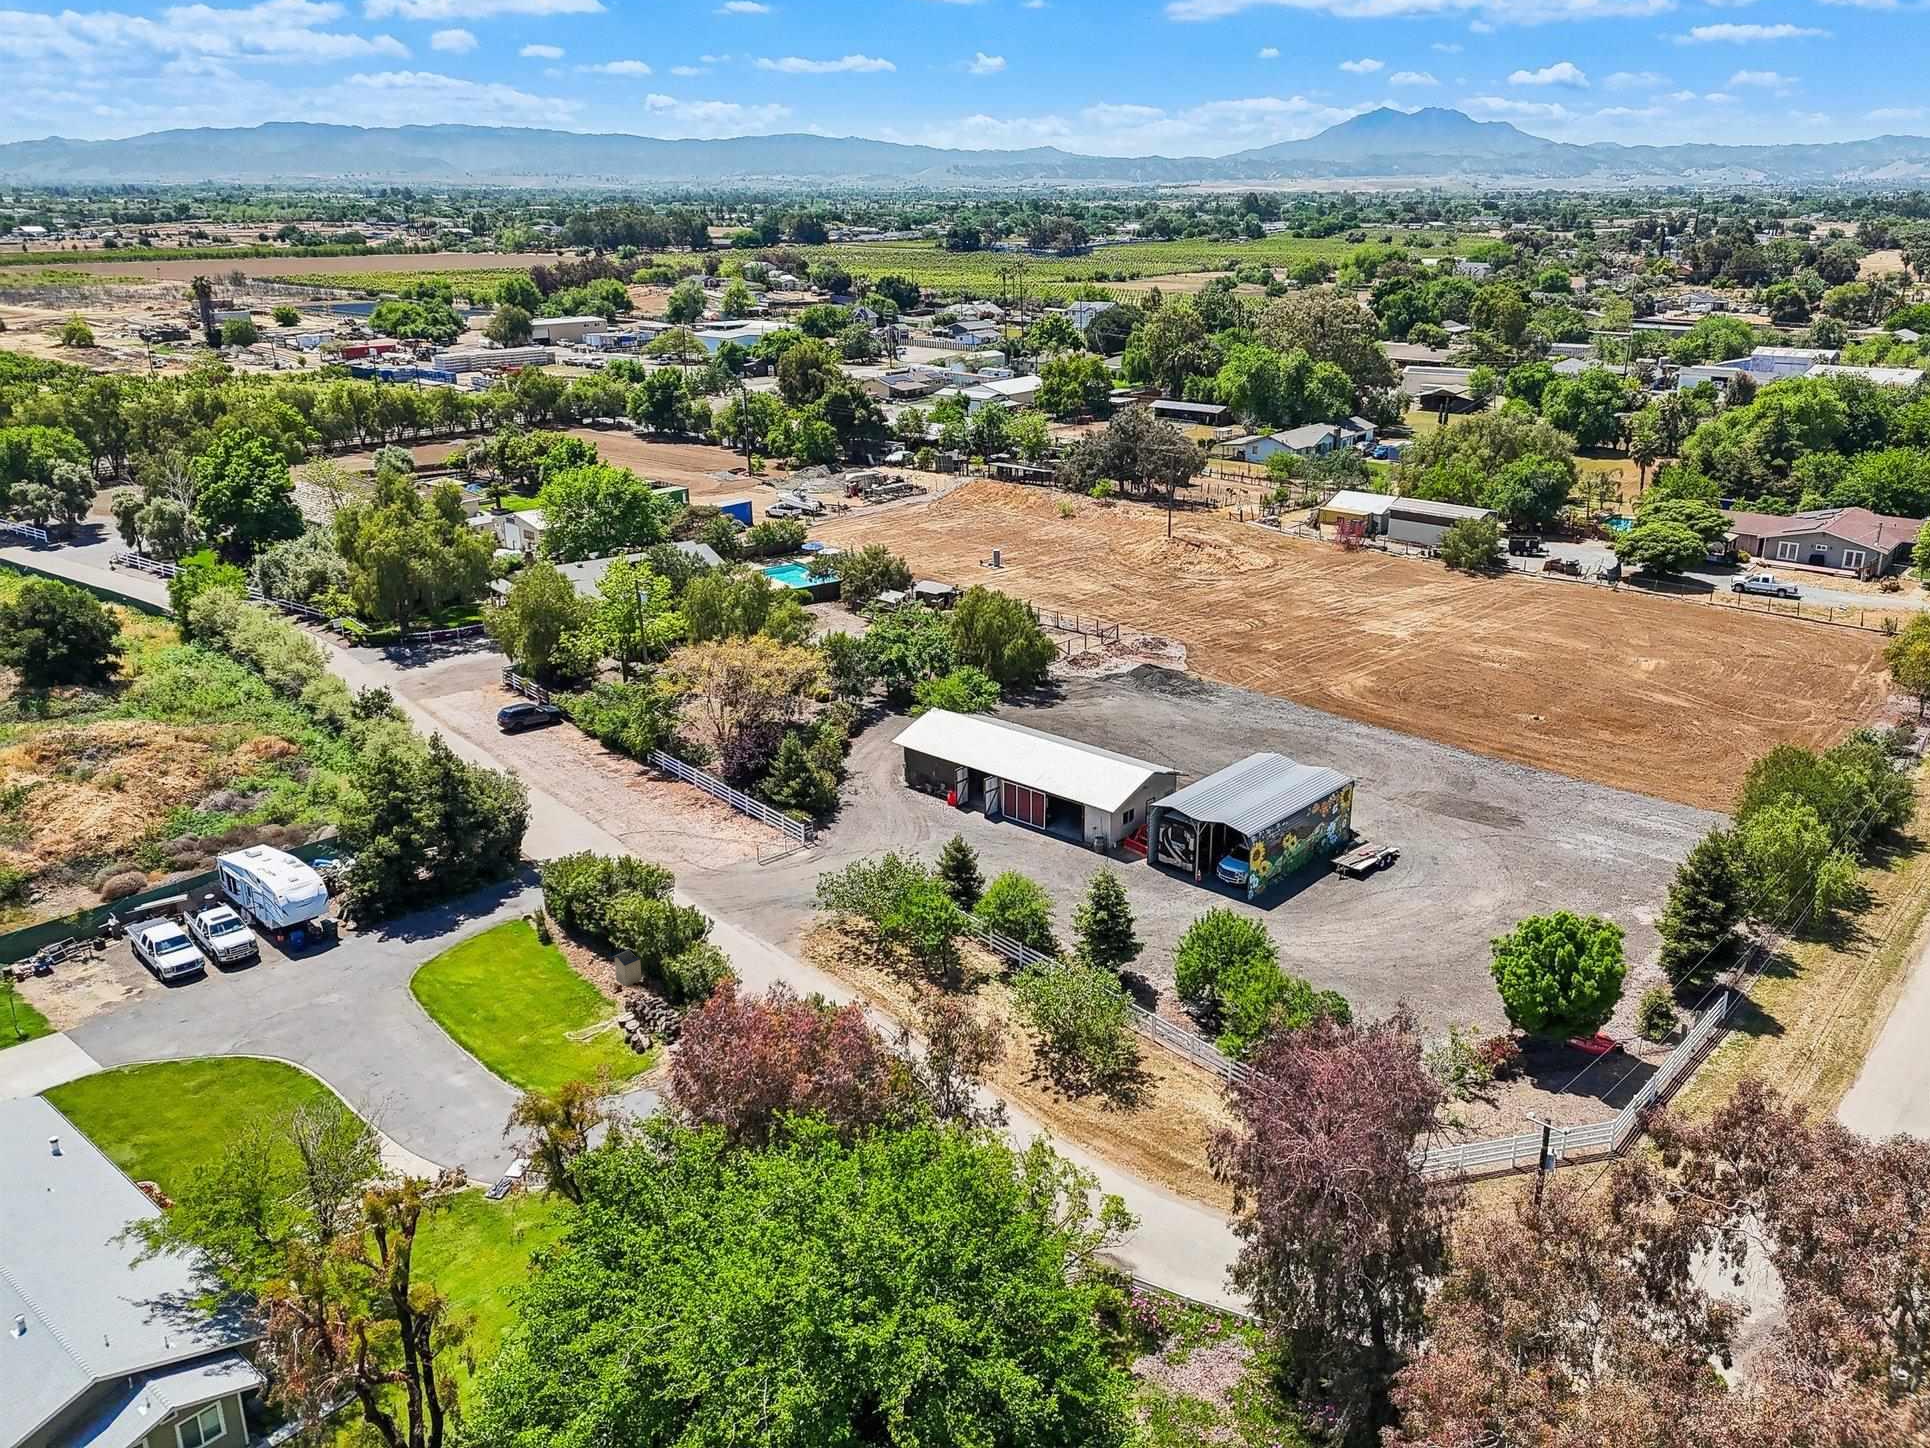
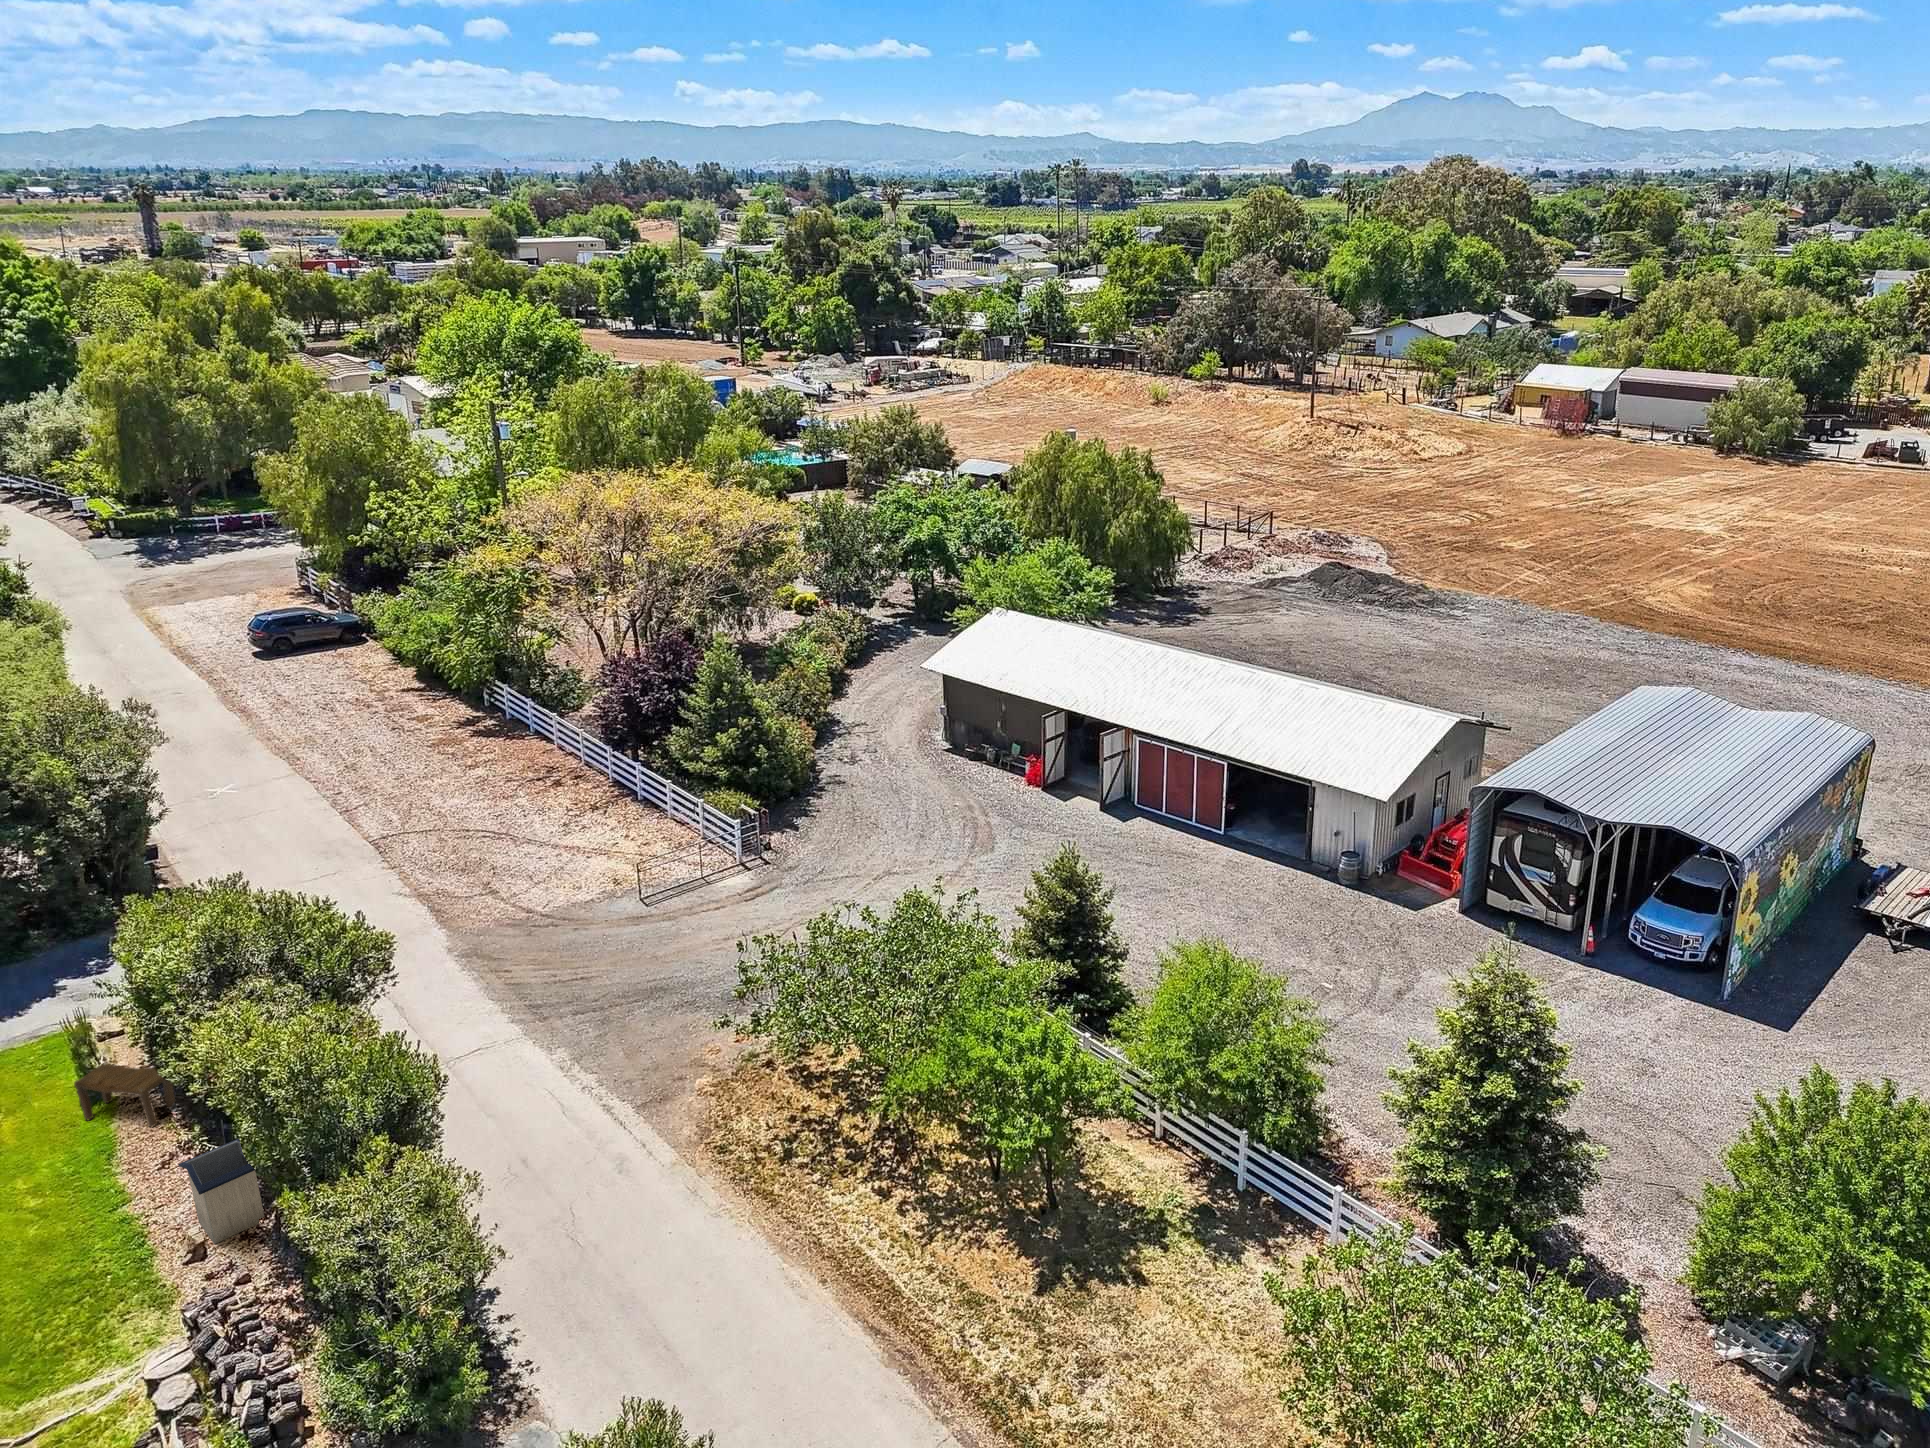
bench: none [548,927,585,952] -> present [74,1063,175,1127]

